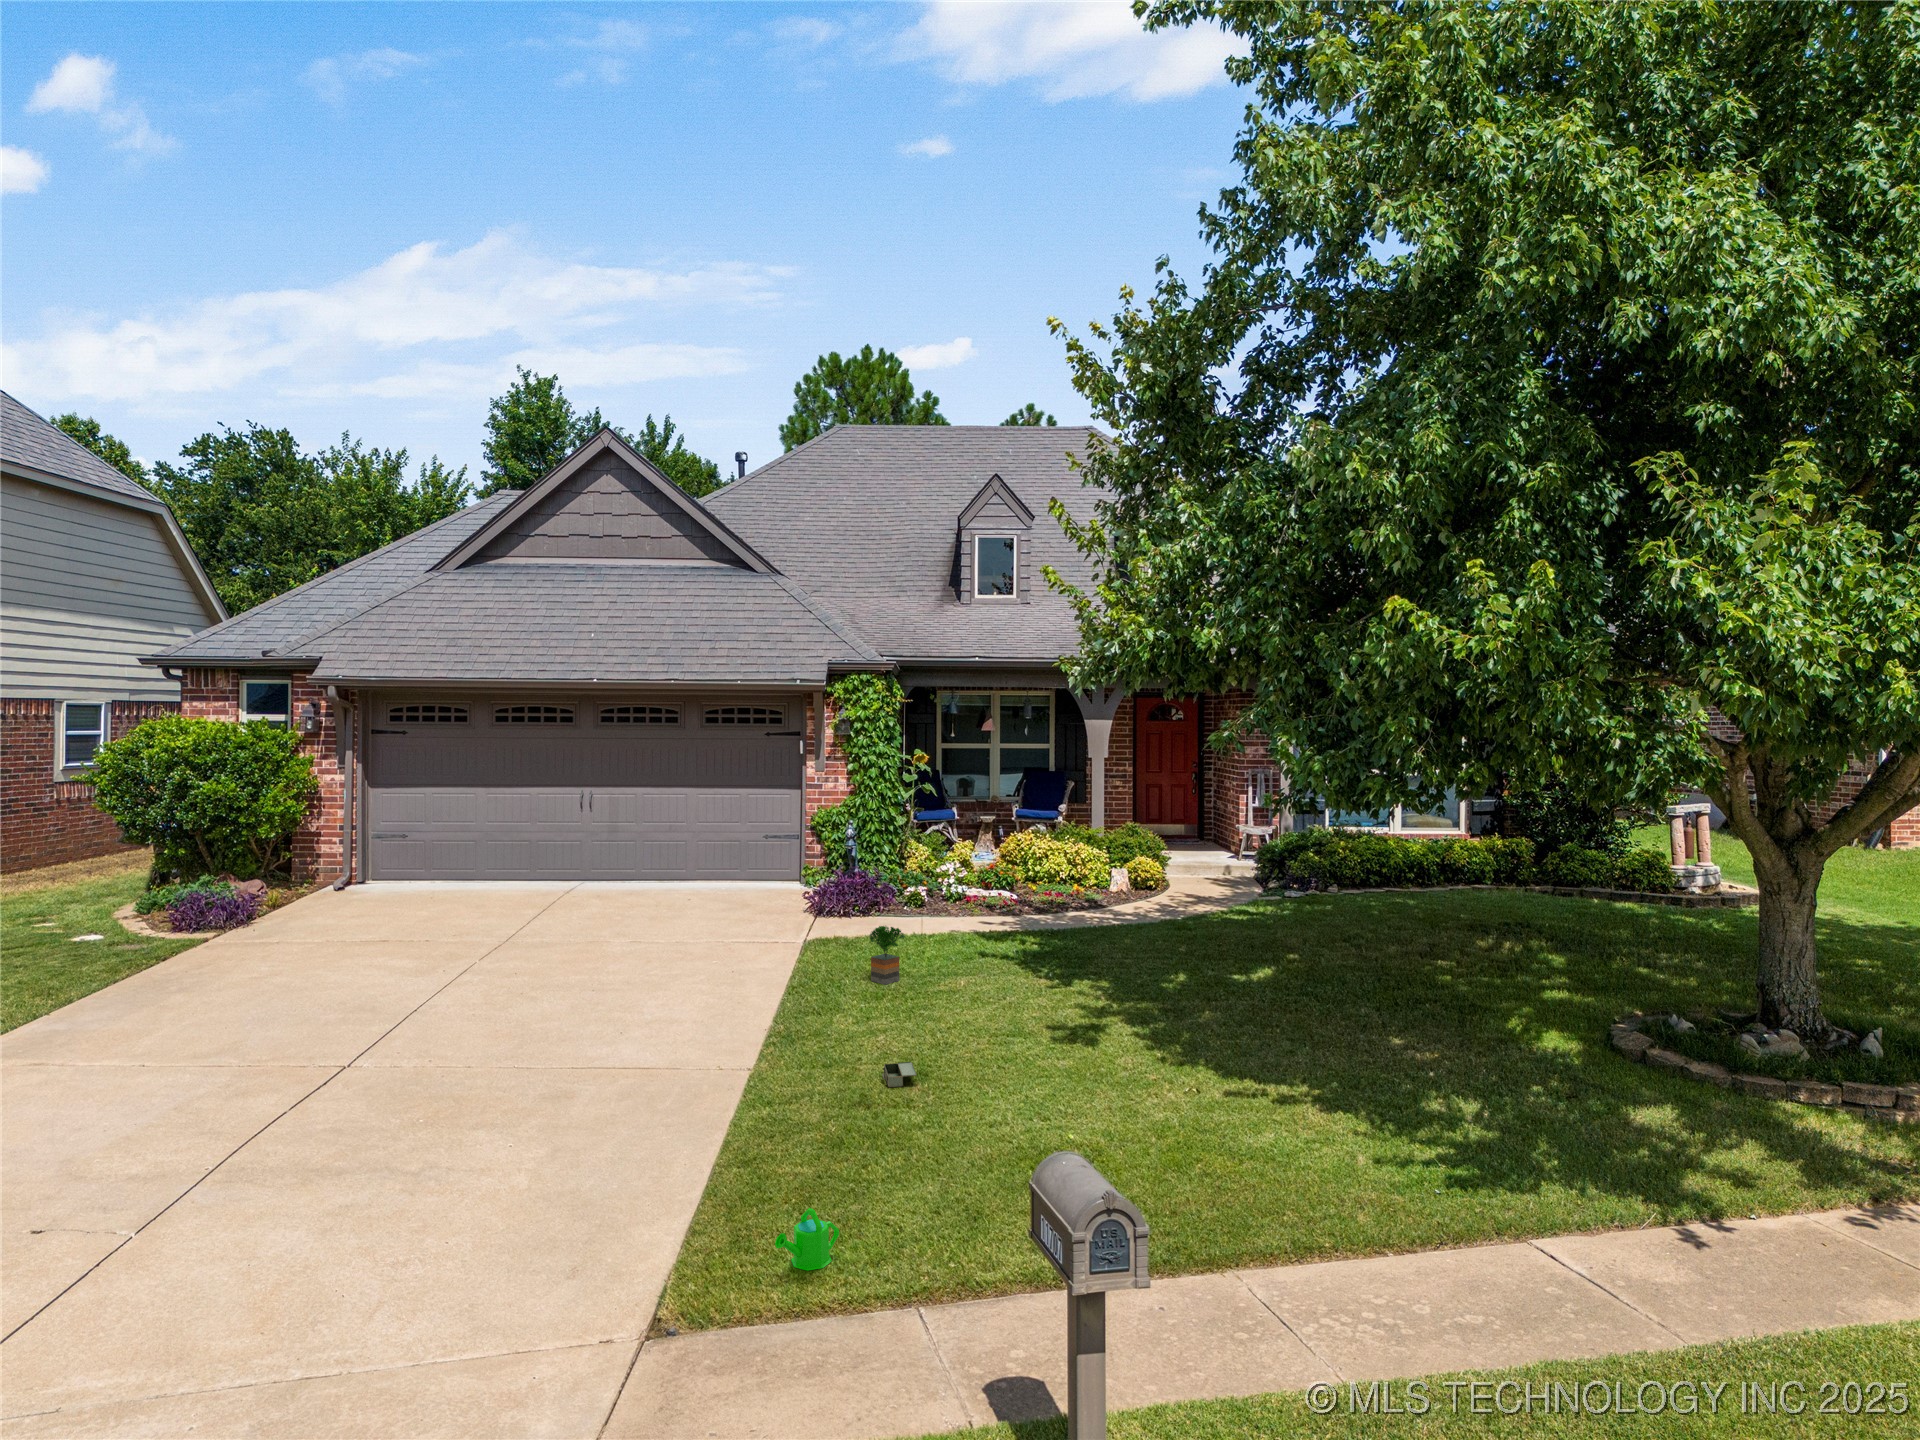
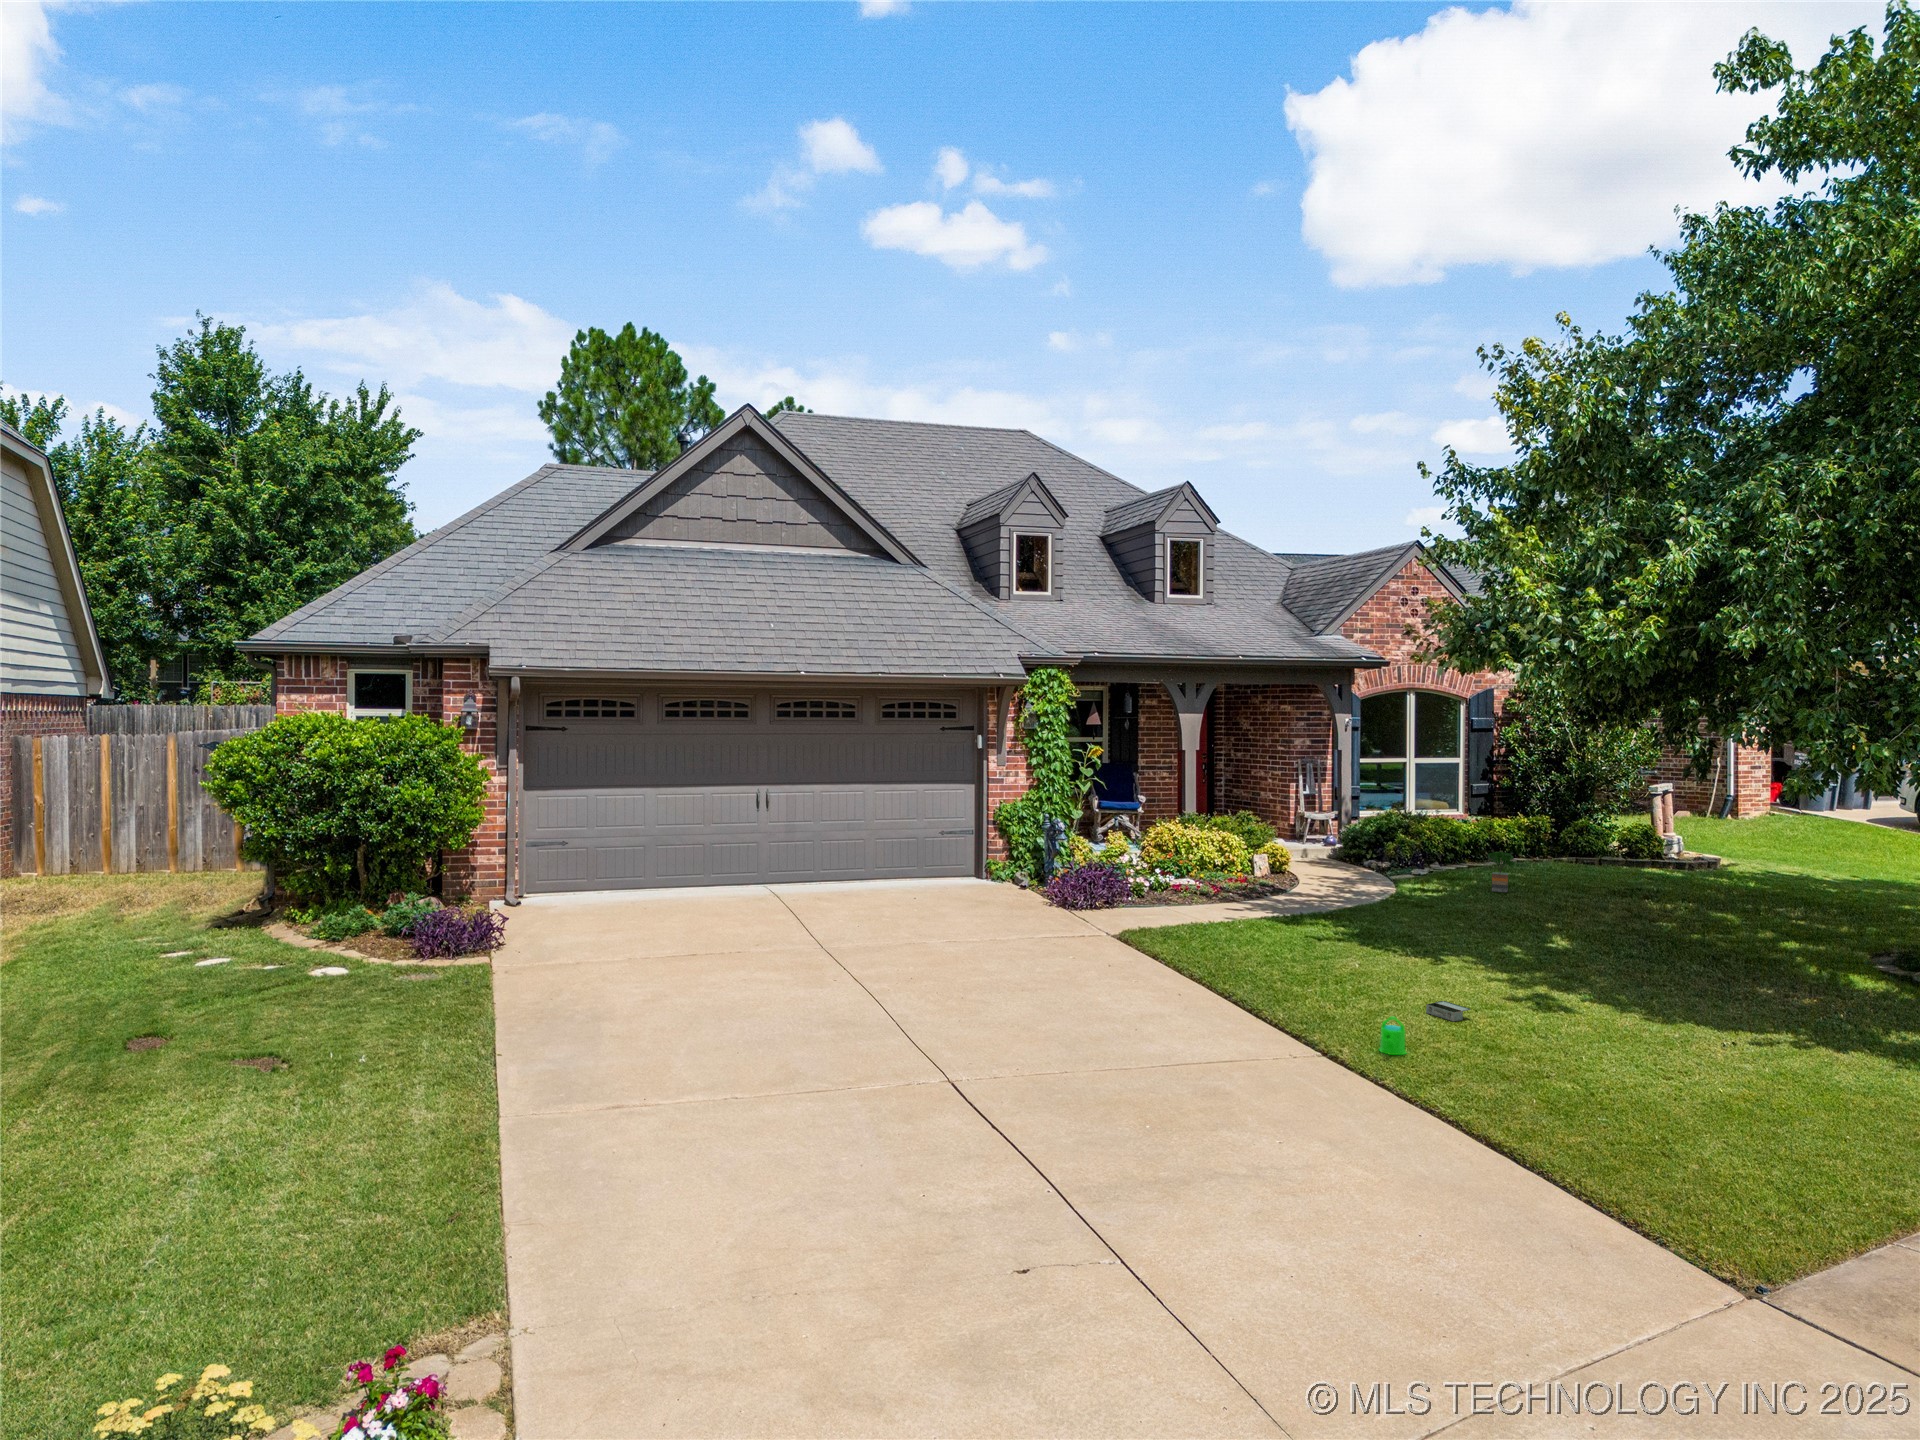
potted tree: present [870,926,905,985] -> present [1488,852,1515,892]
watering can: present [775,1208,839,1271] -> present [1379,1016,1406,1055]

